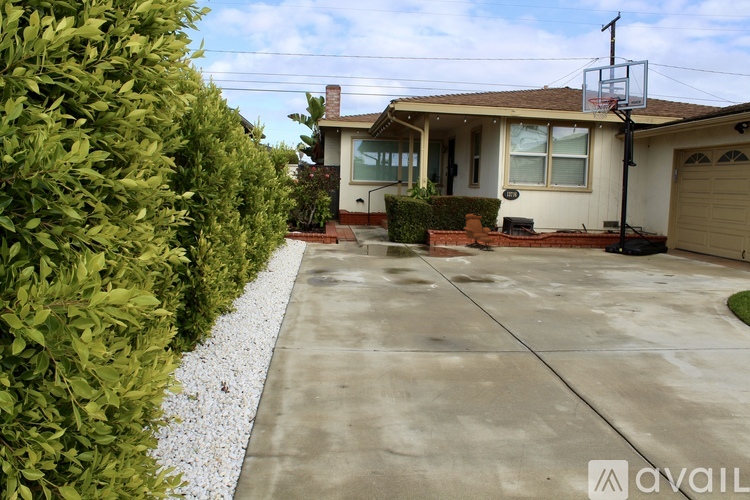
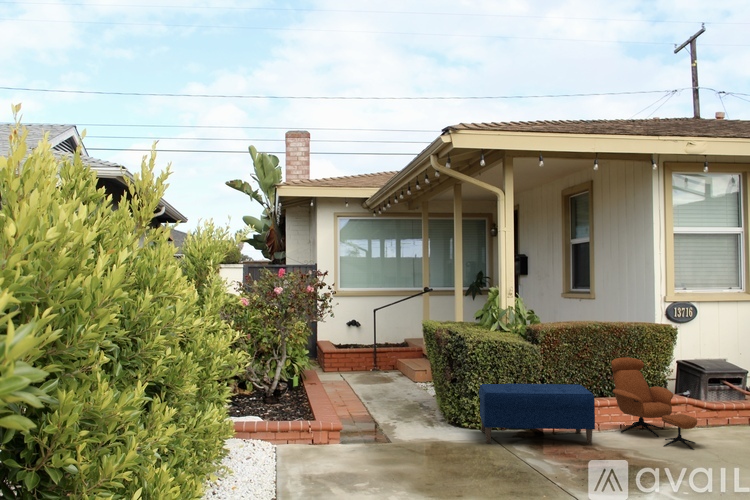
bench: none [400,222,449,249] -> present [479,383,595,445]

